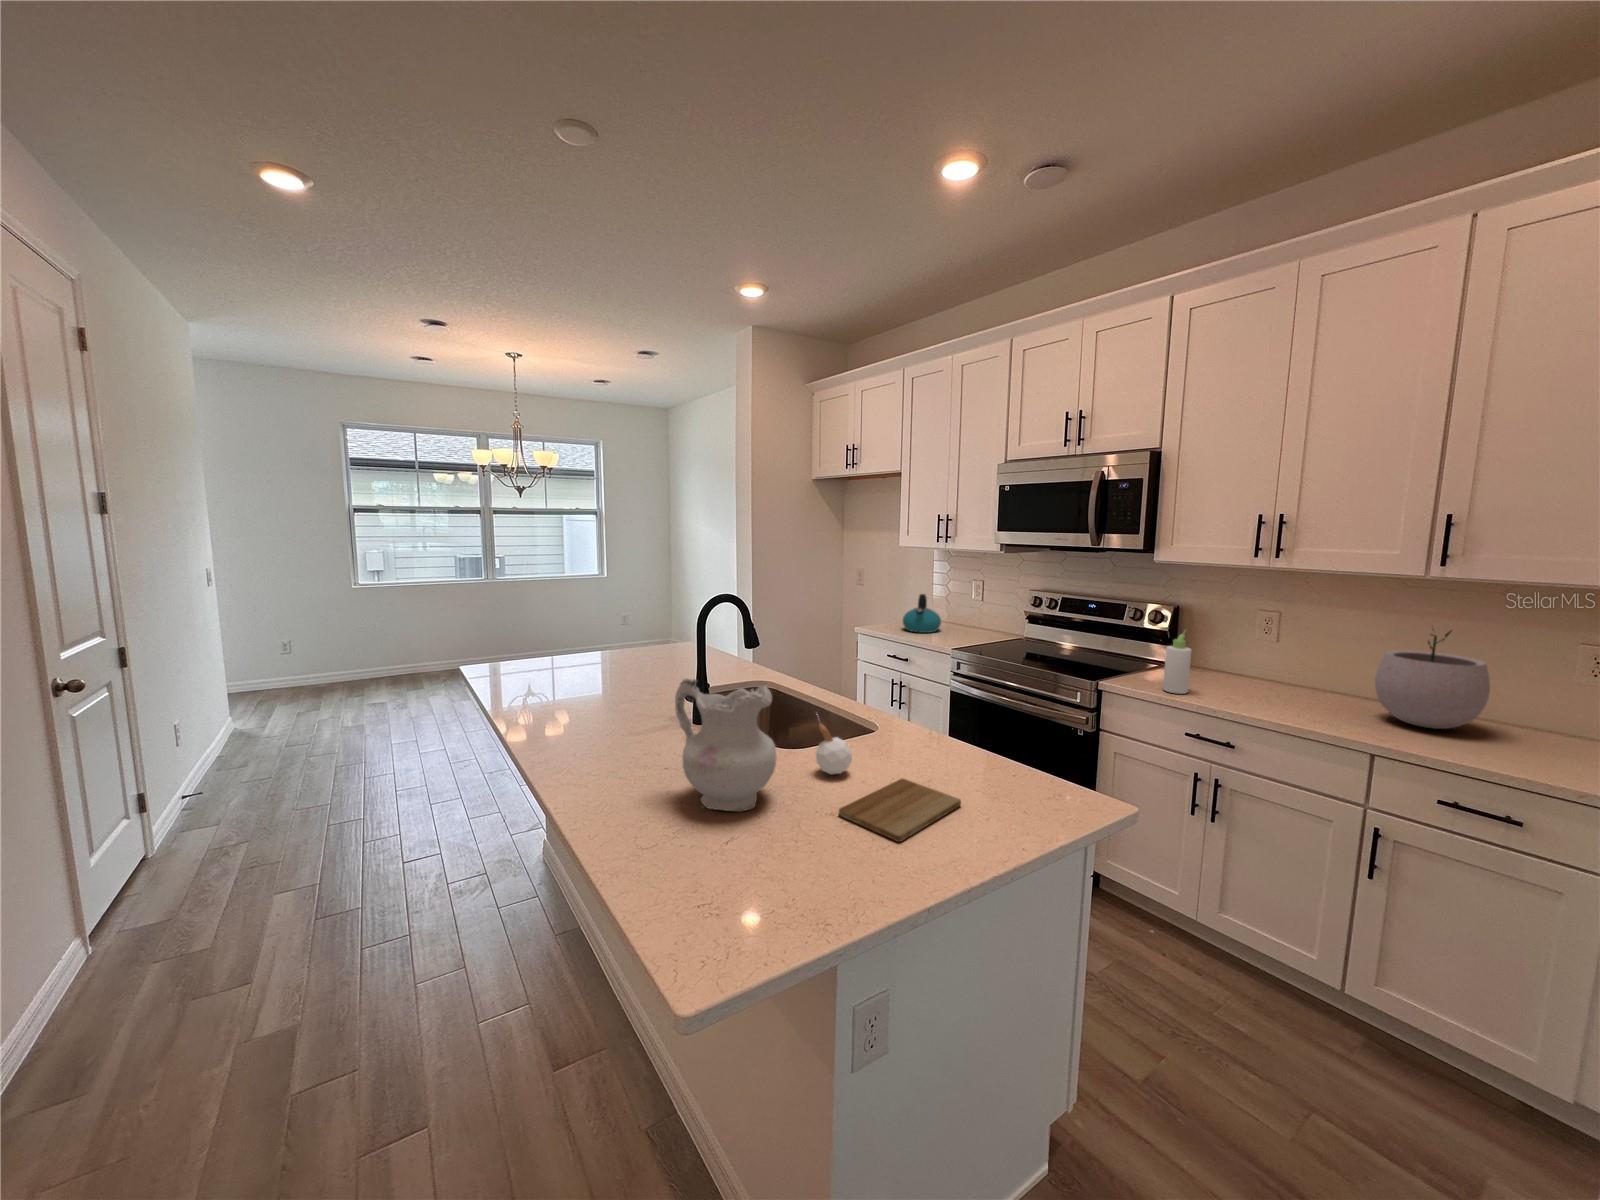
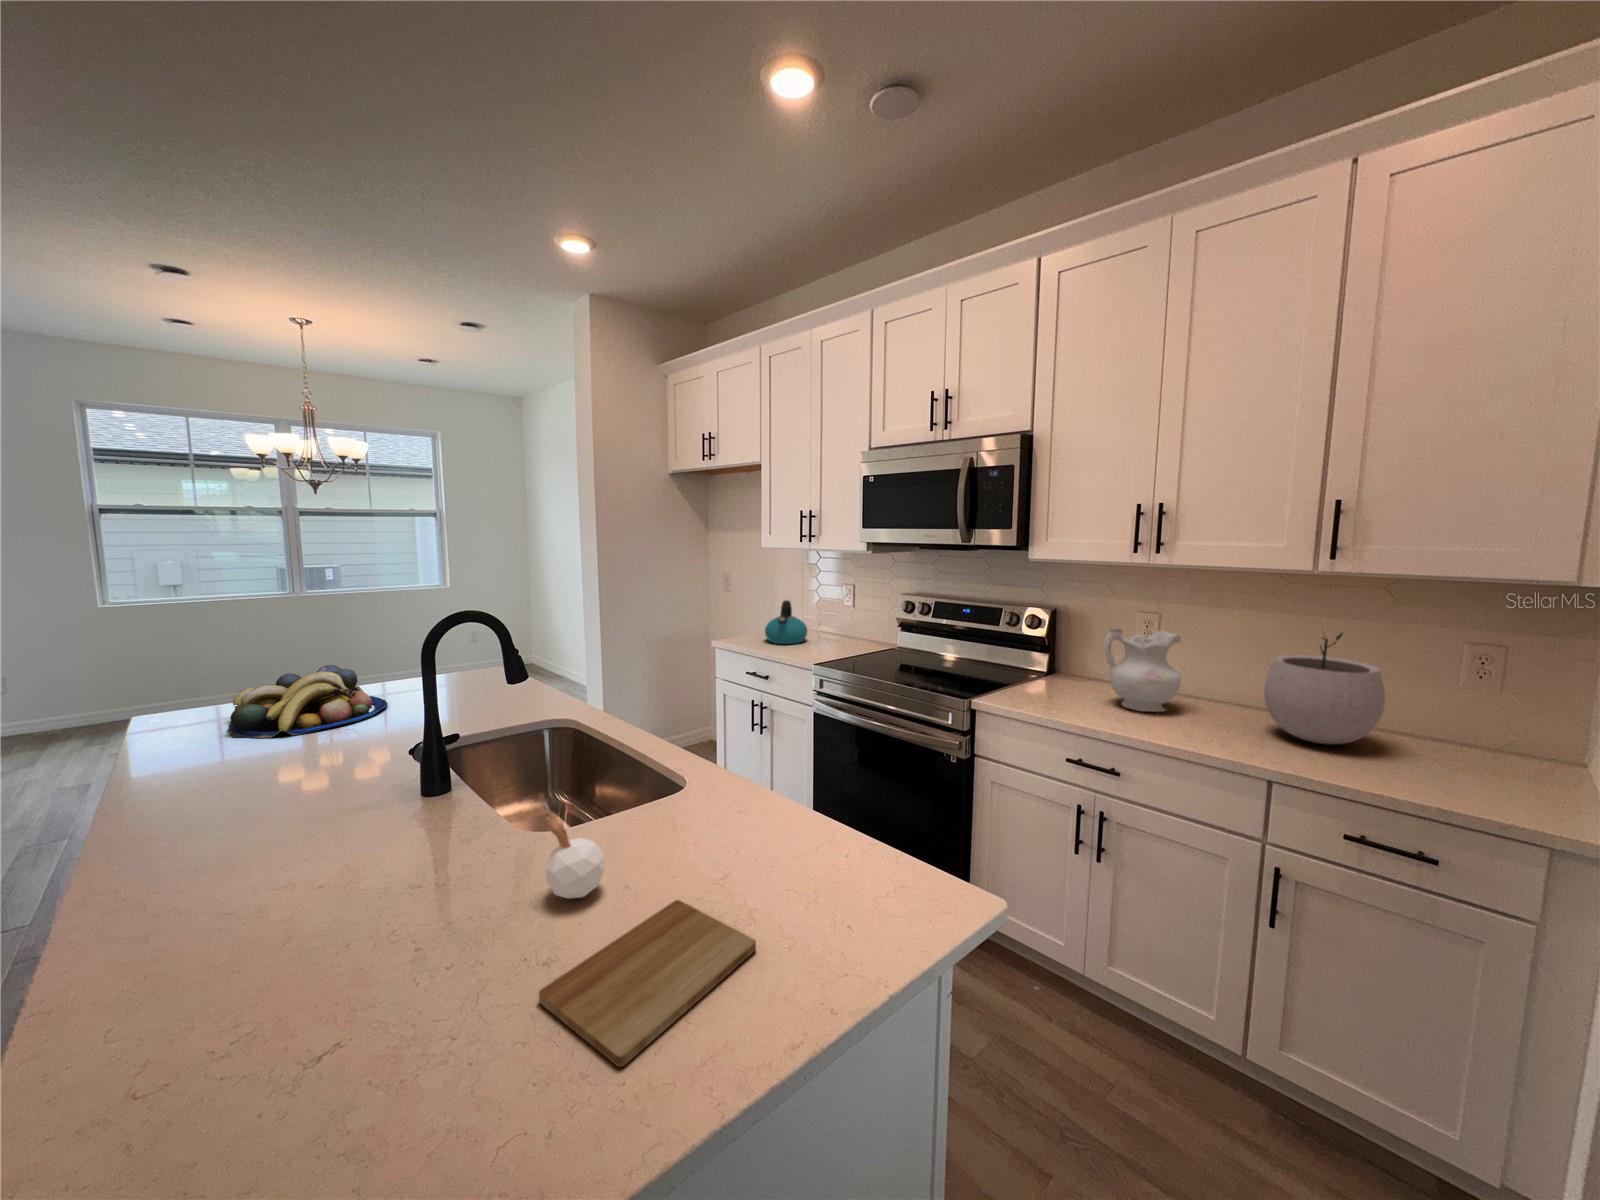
bottle: present [1163,630,1191,694] -> none [1041,637,1071,712]
fruit bowl: none [538,632,633,680] -> present [228,665,388,738]
ceramic pitcher: present [675,679,776,812] -> present [1104,629,1181,712]

